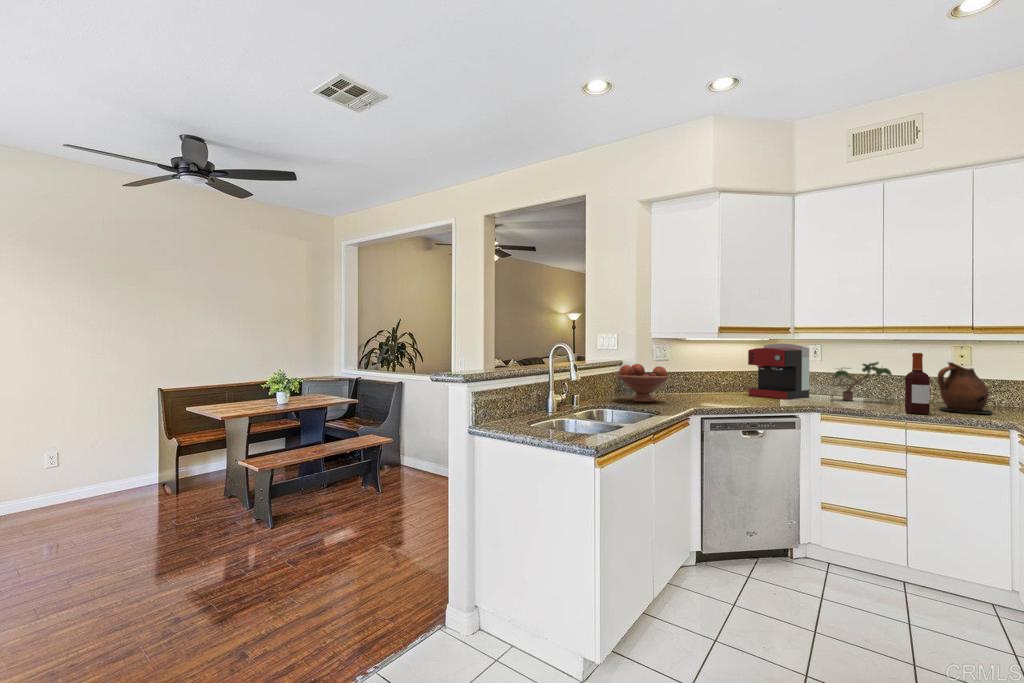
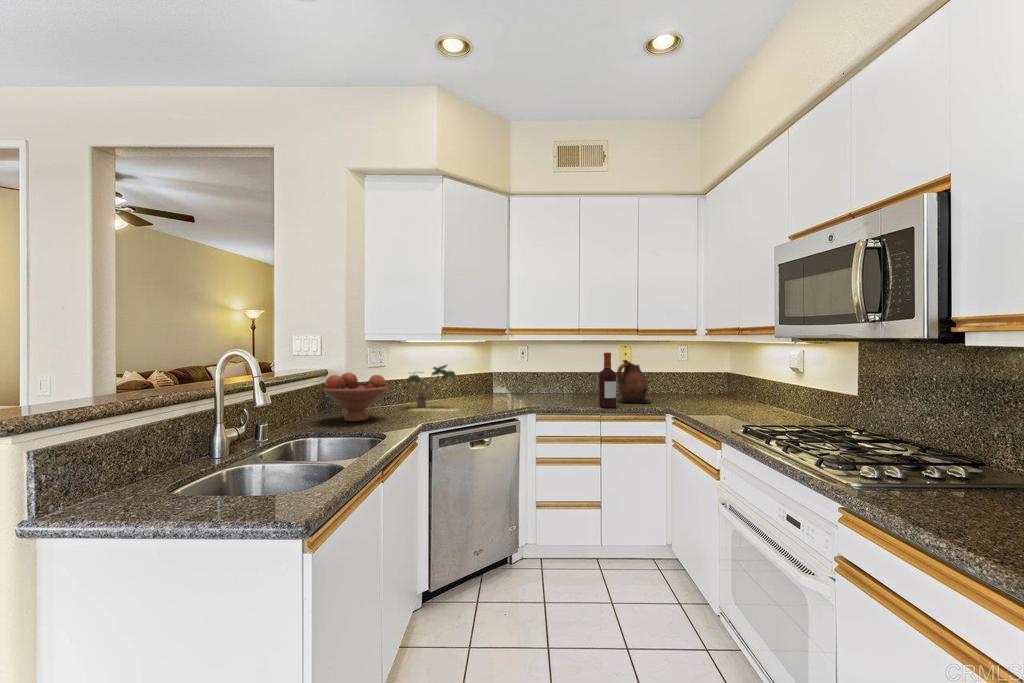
coffee maker: present [748,343,809,399] -> none [466,344,519,401]
potted plant: present [833,362,892,401] -> present [407,365,456,407]

